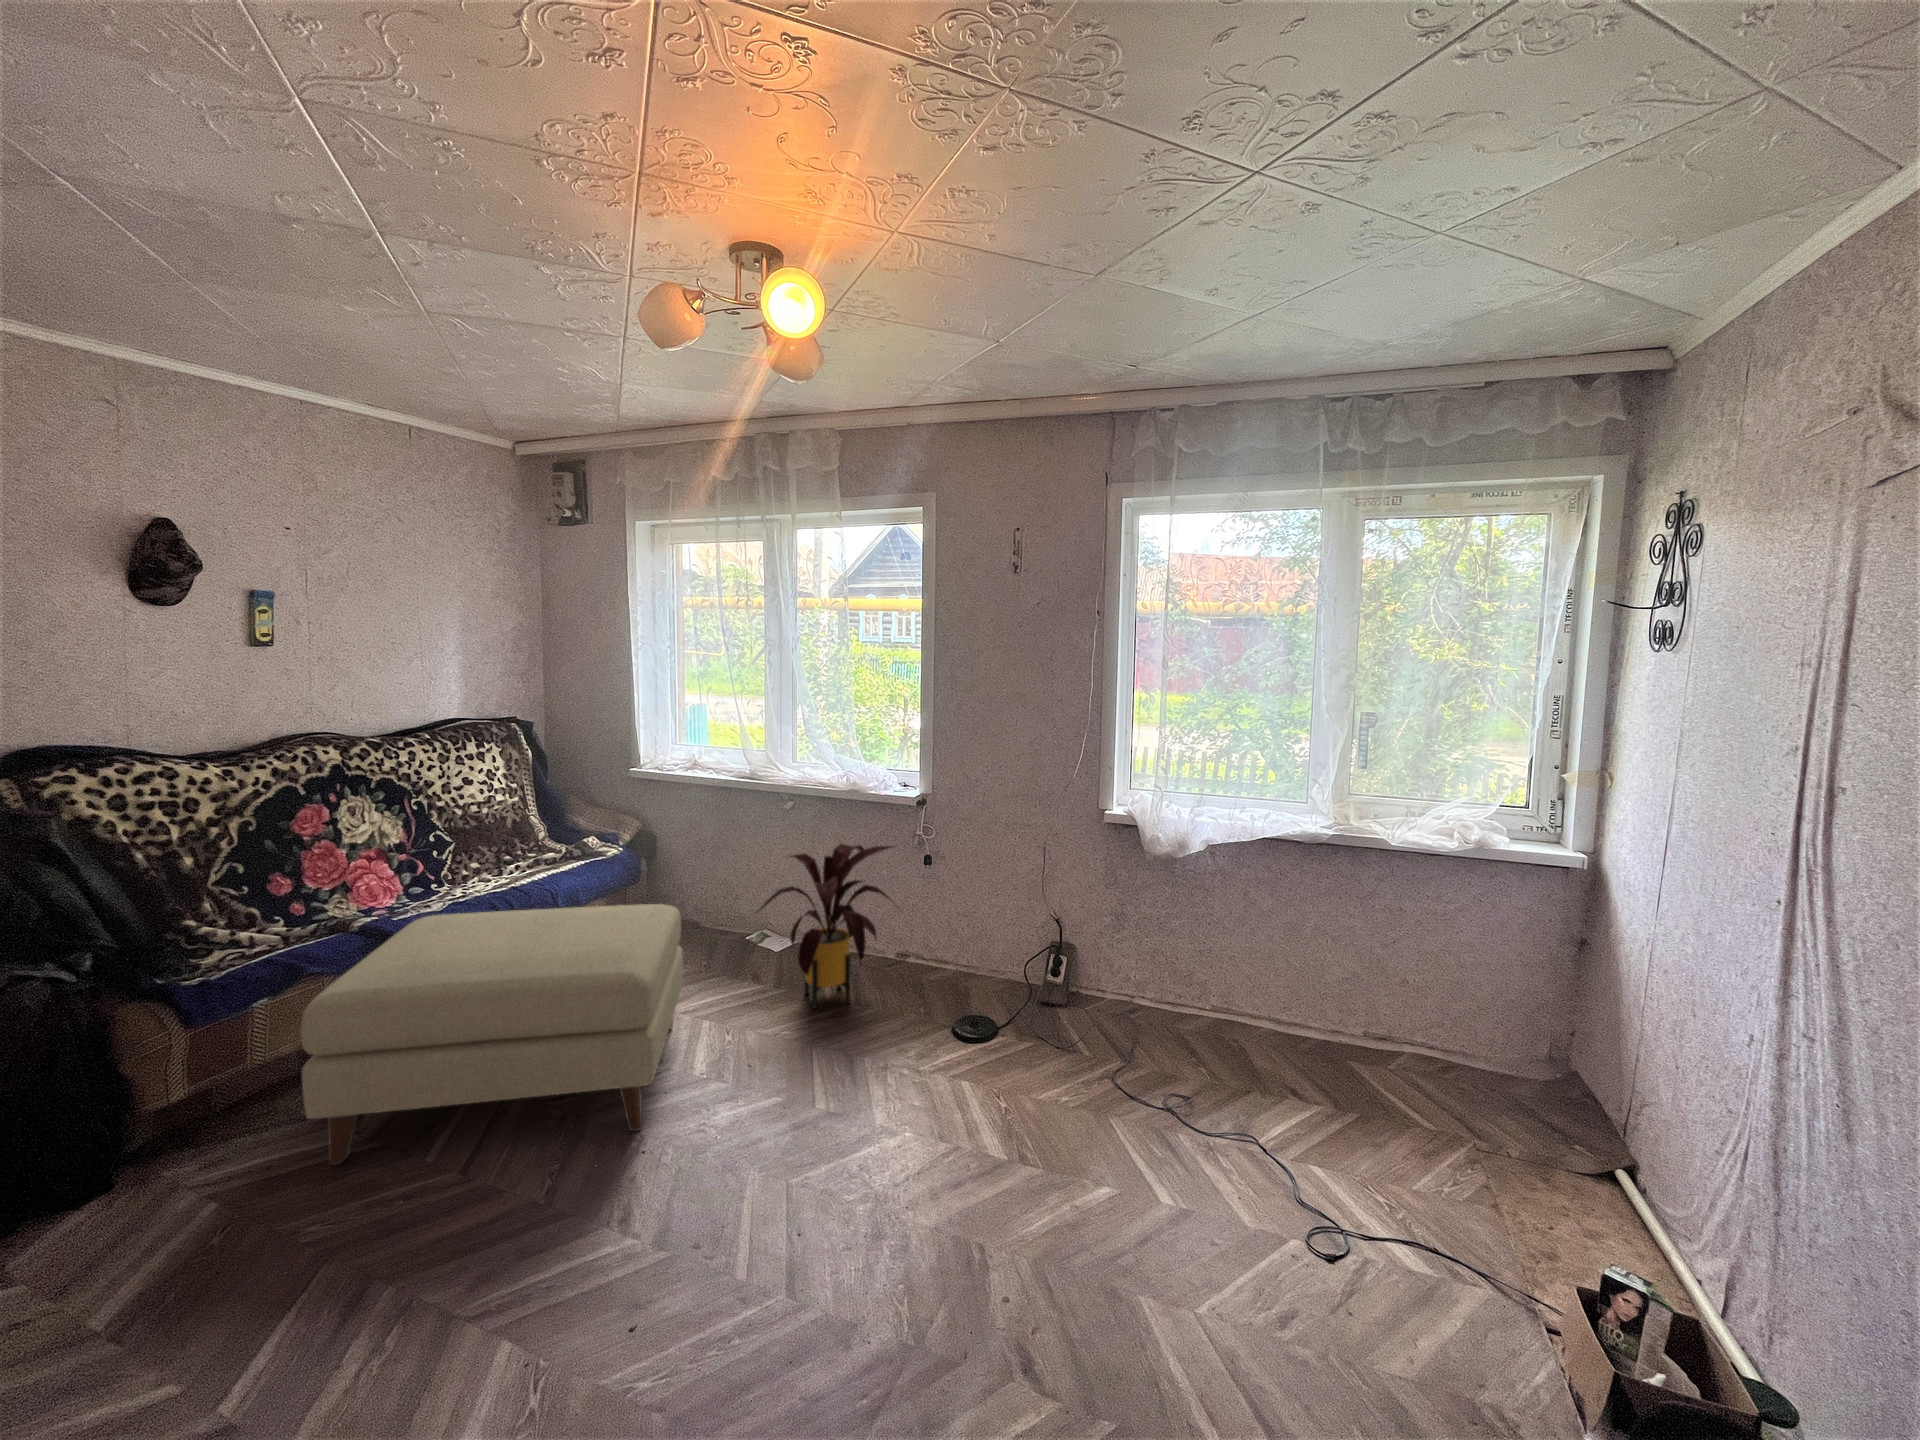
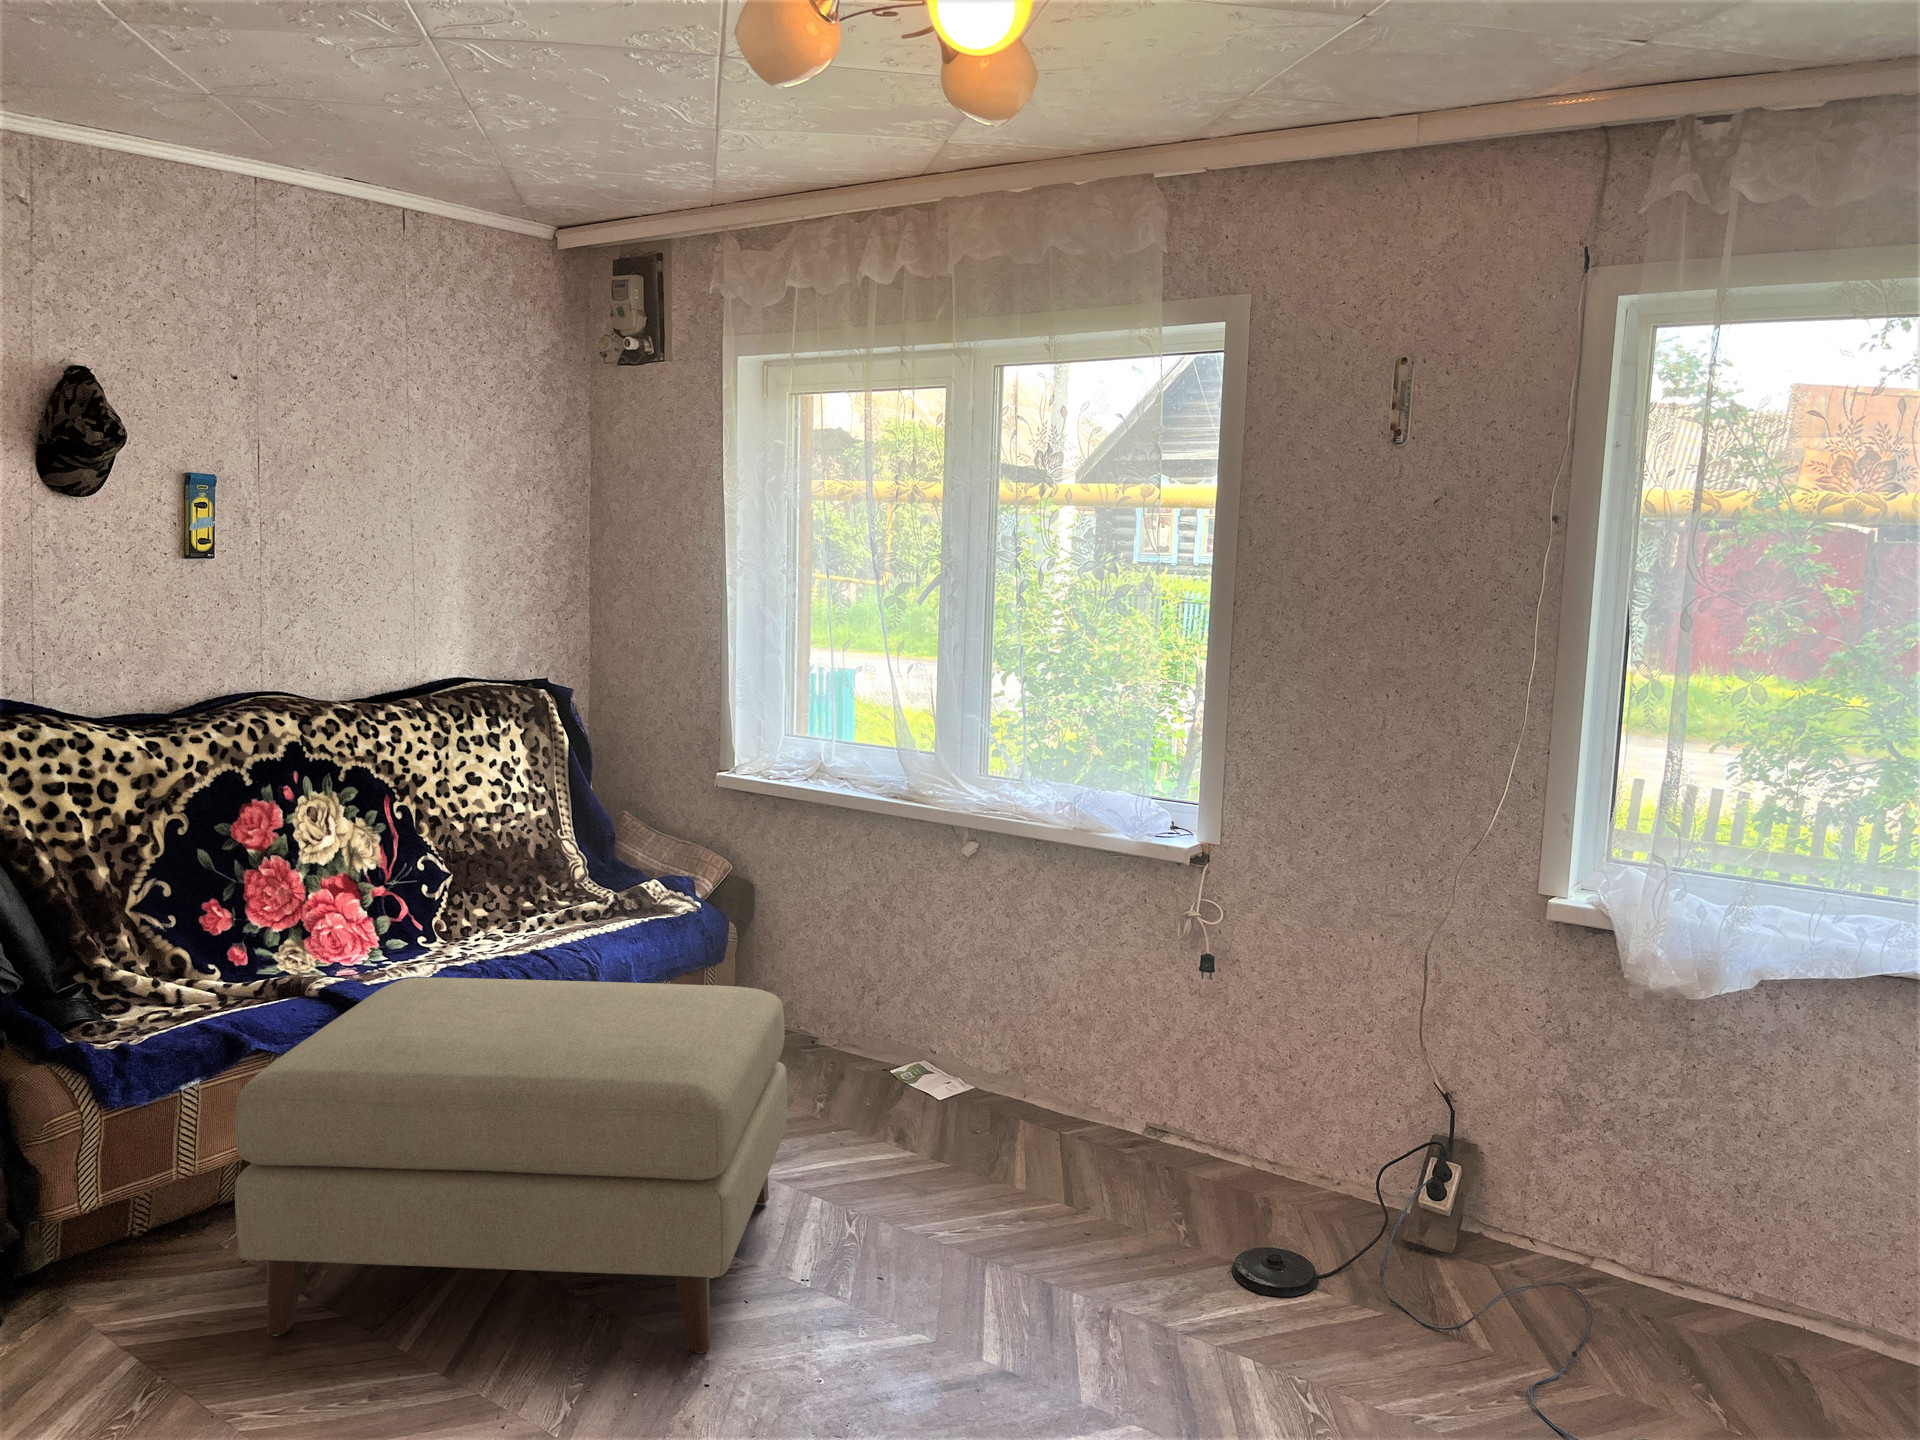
house plant: present [760,844,892,1009] -> none [907,909,1175,1202]

